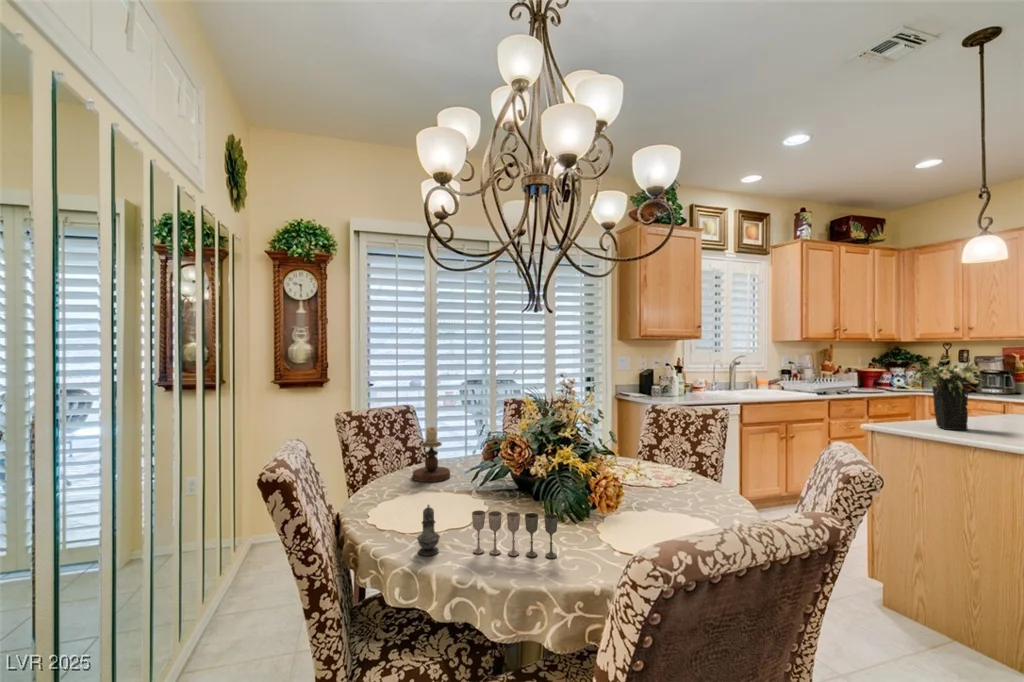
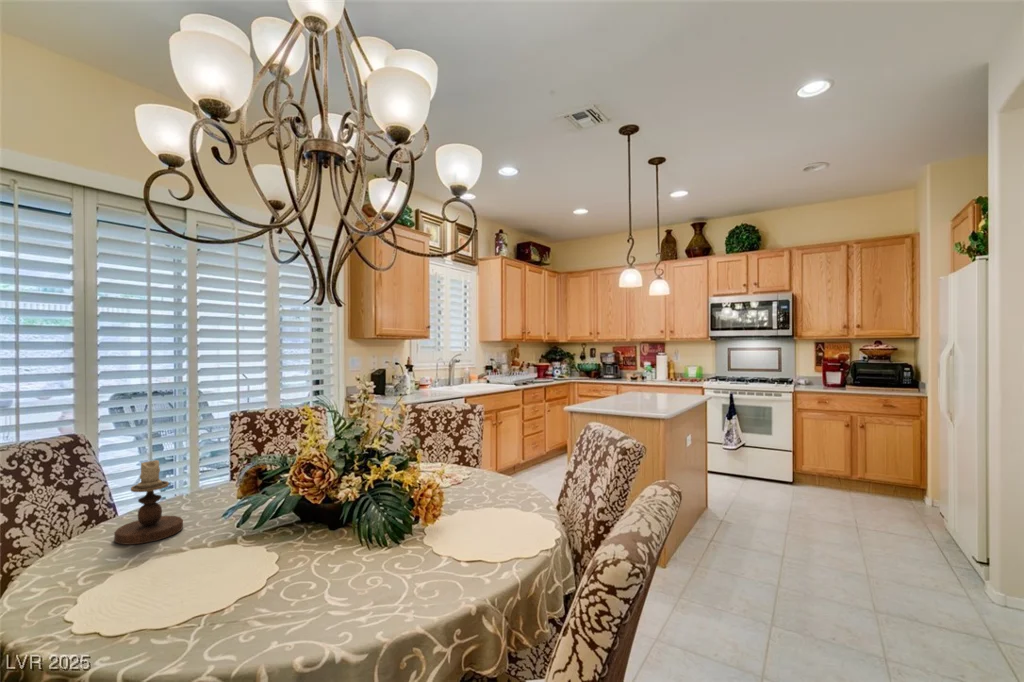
flower arrangement: present [908,358,986,430] -> none [595,353,639,406]
salt shaker: present [417,505,440,556] -> none [211,571,250,649]
wine glass: present [472,510,558,558] -> none [298,540,410,618]

